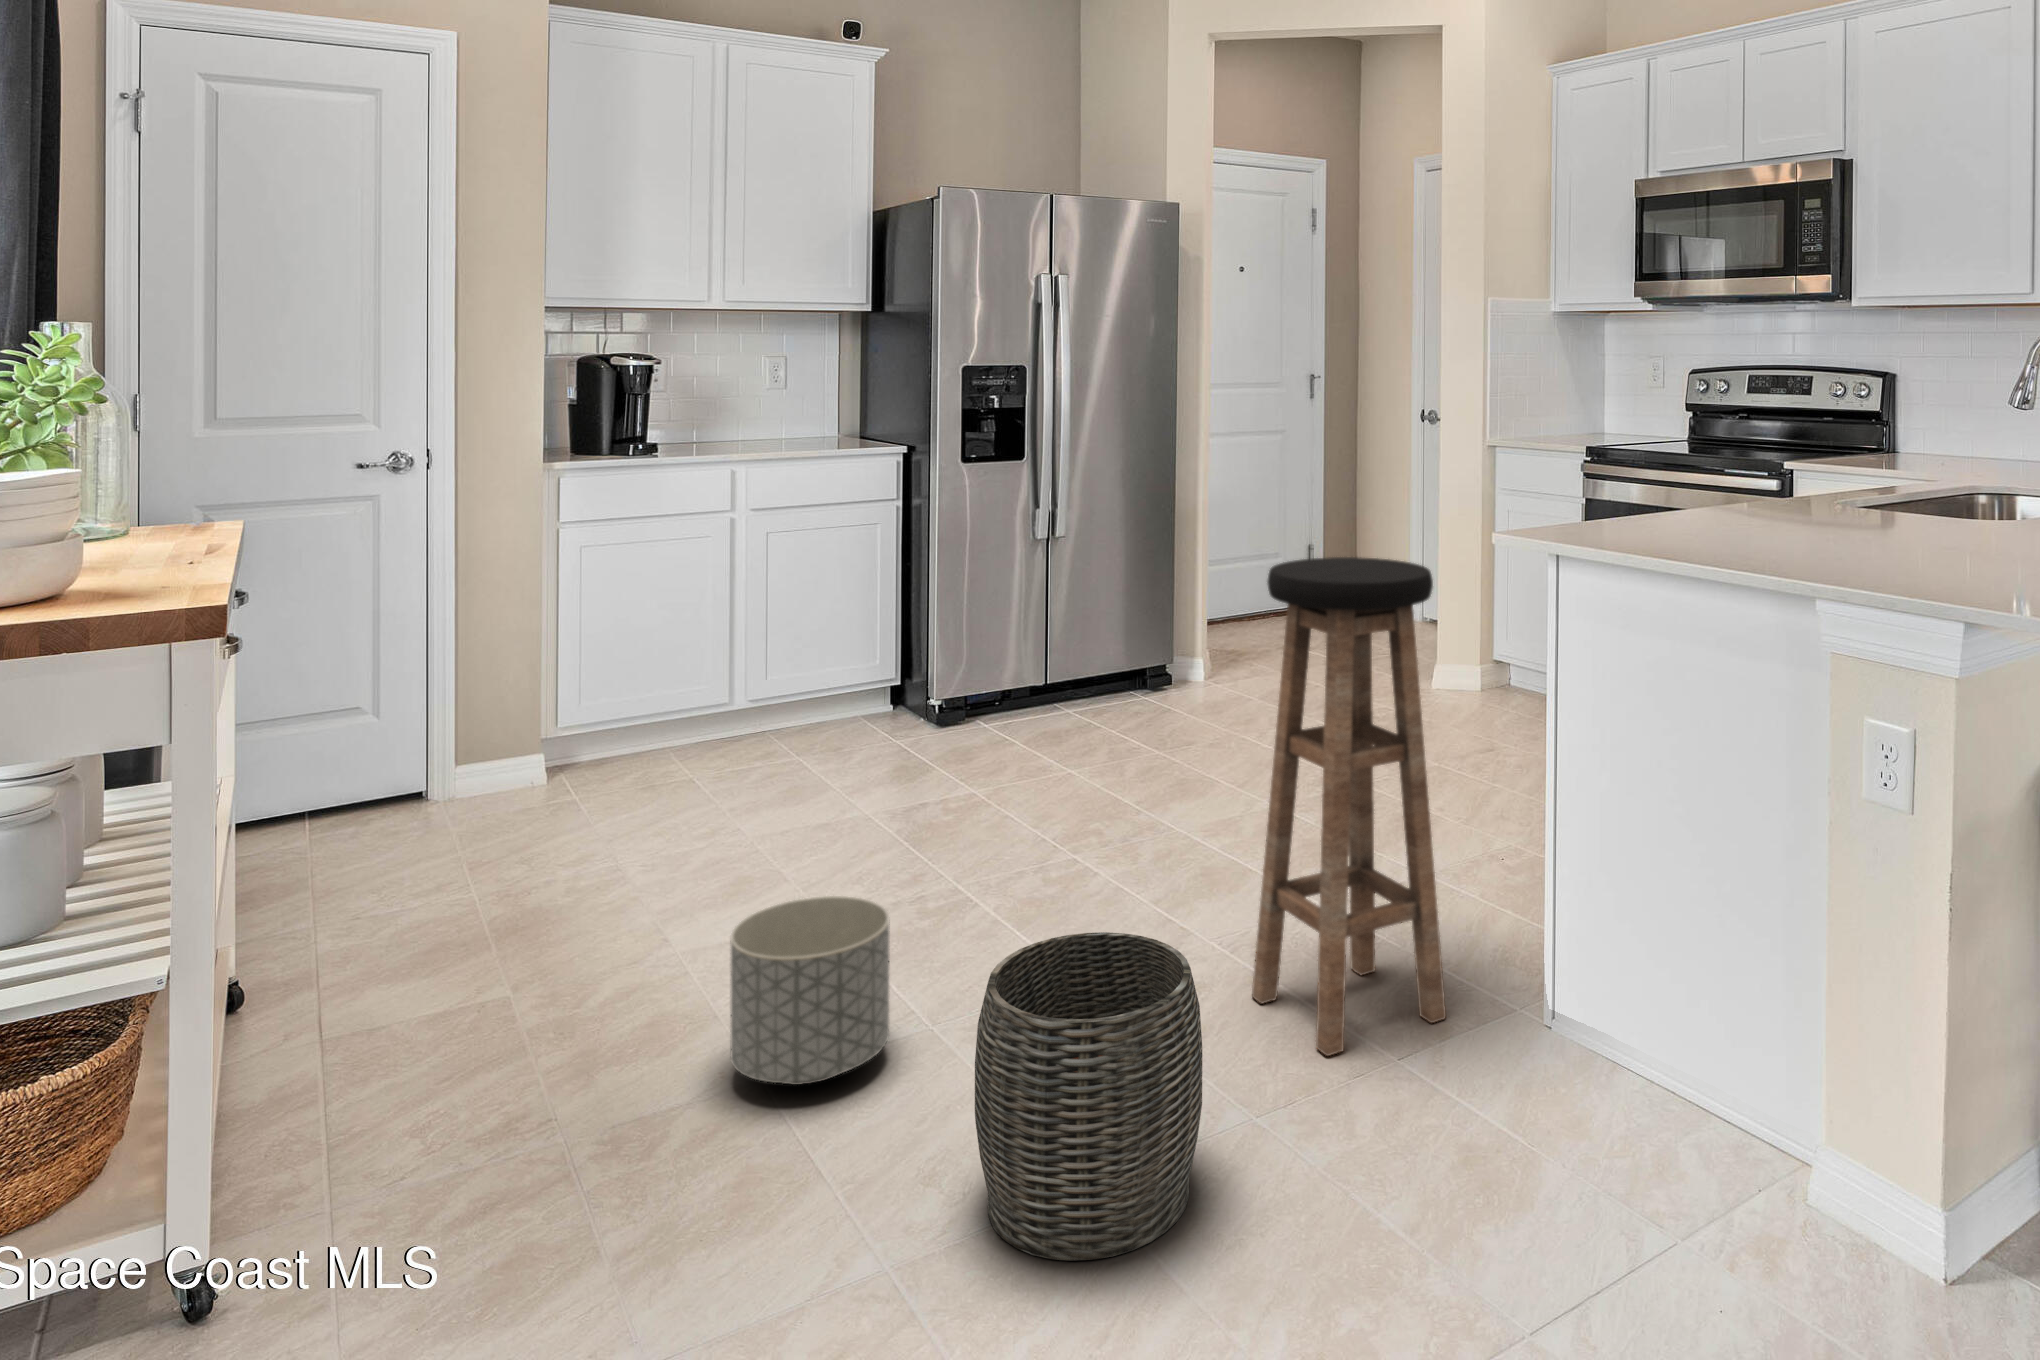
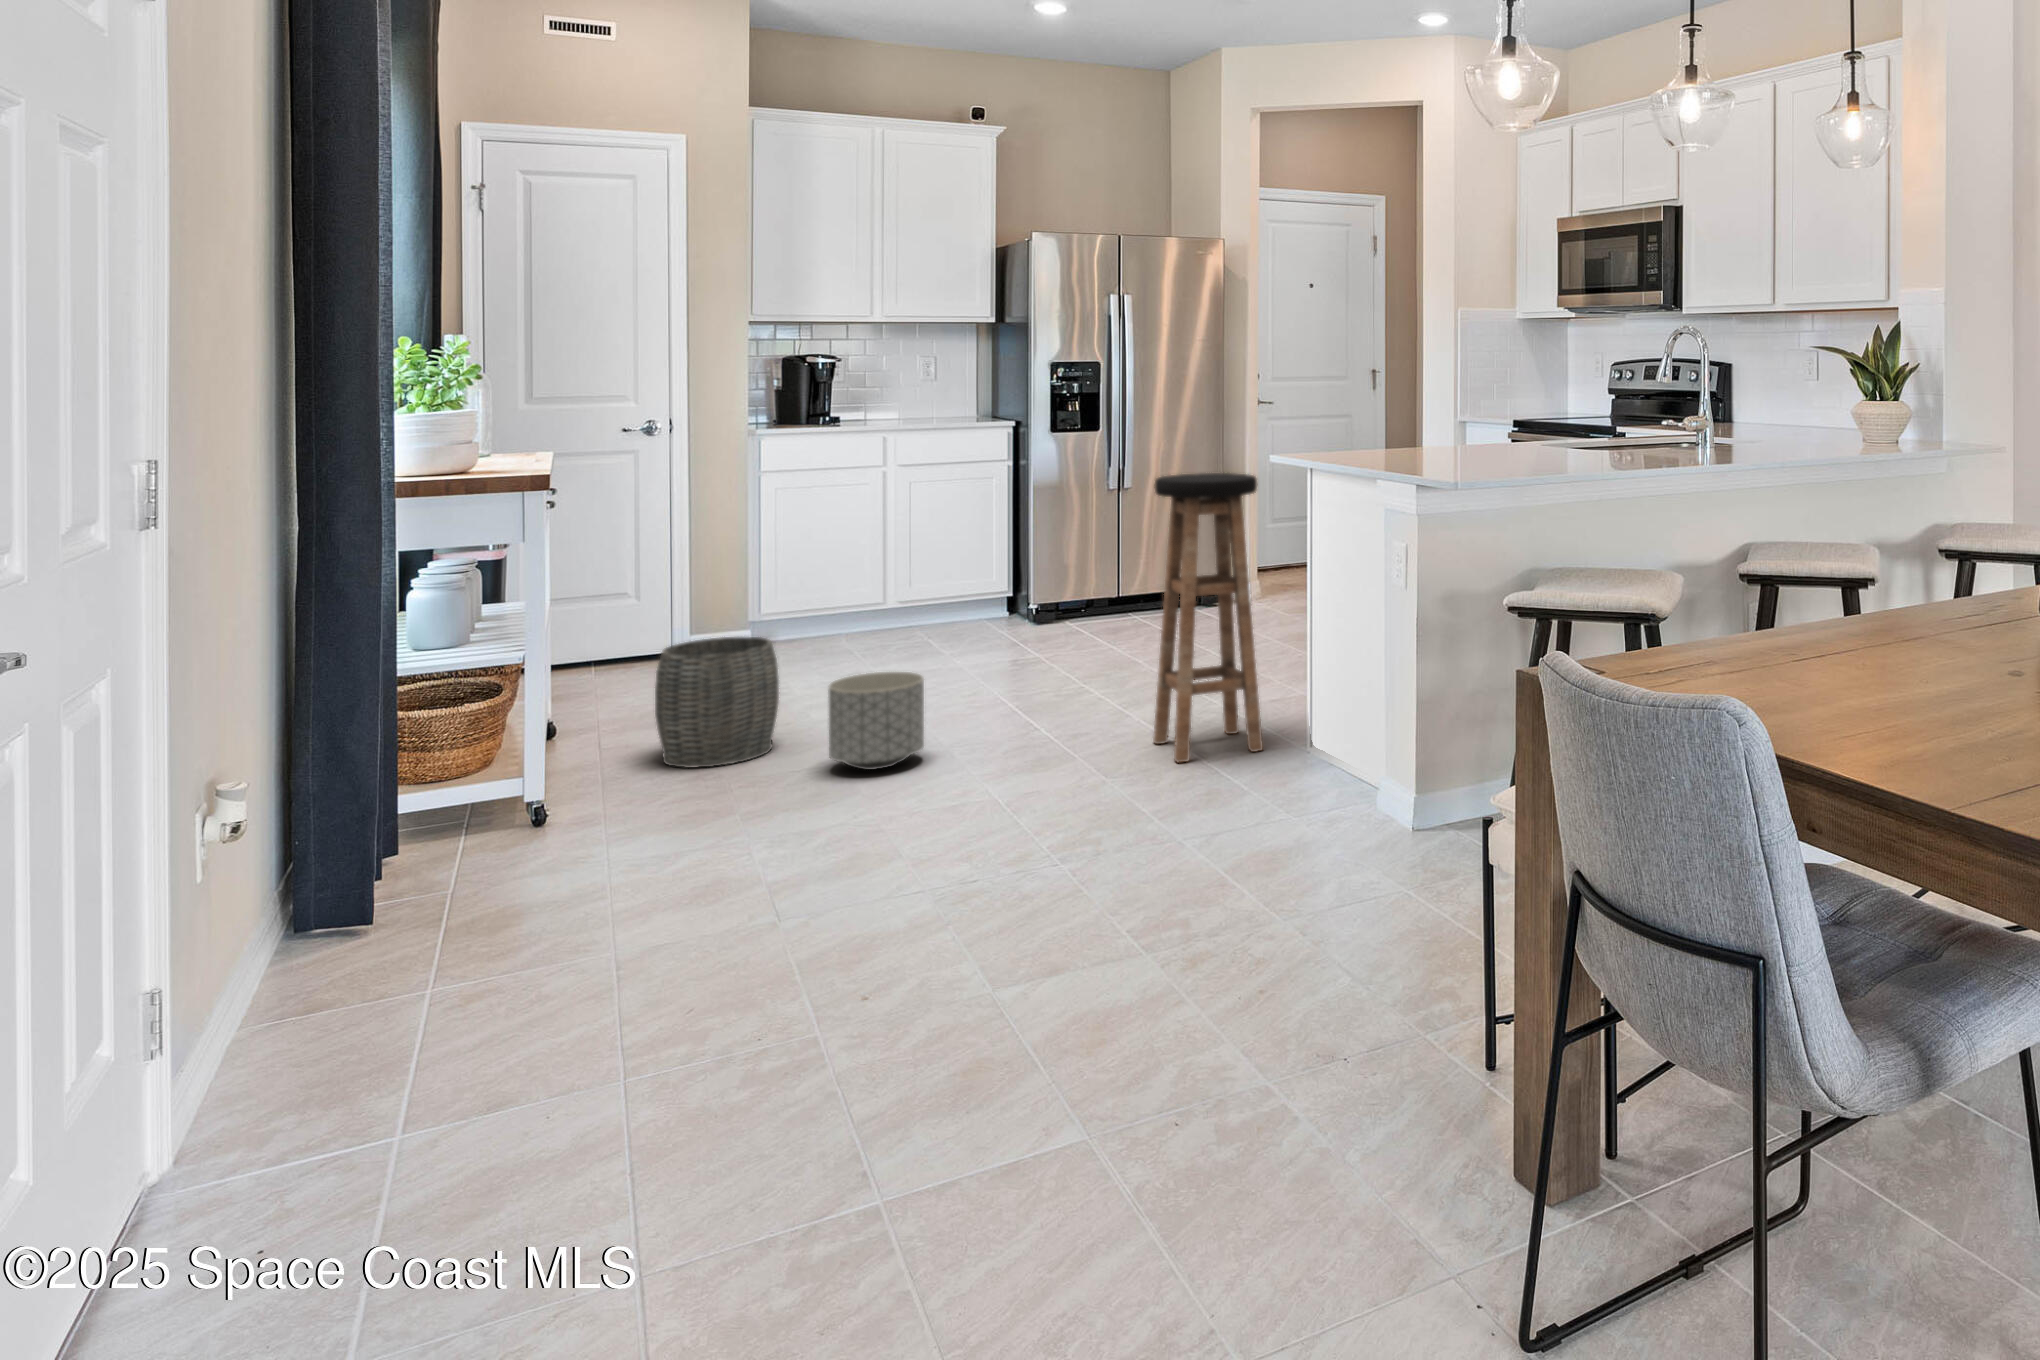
woven basket: present [975,932,1202,1261] -> present [655,637,779,768]

